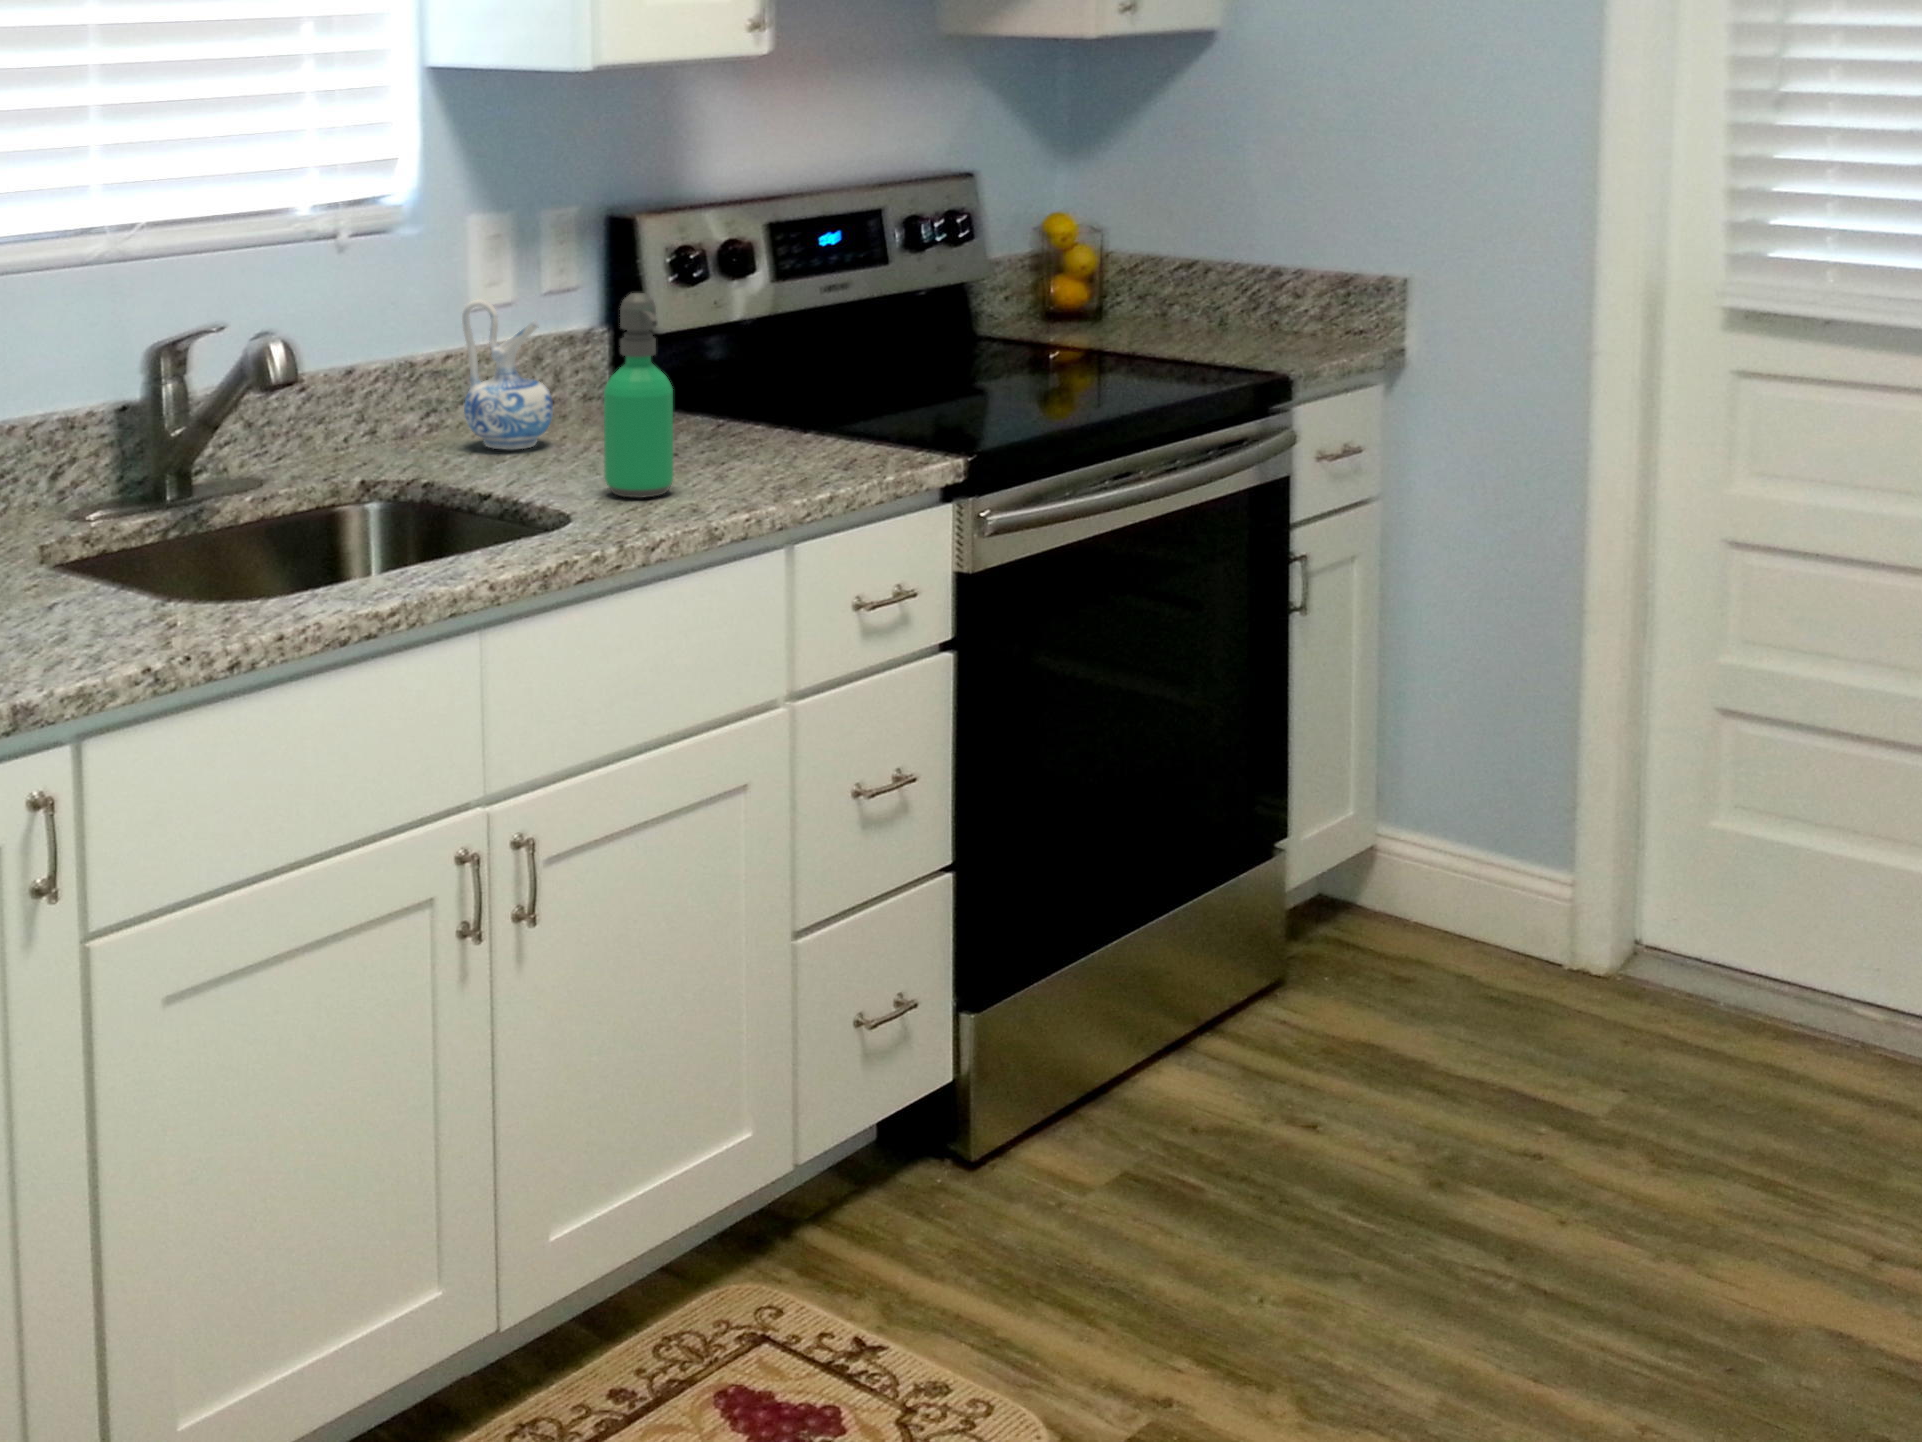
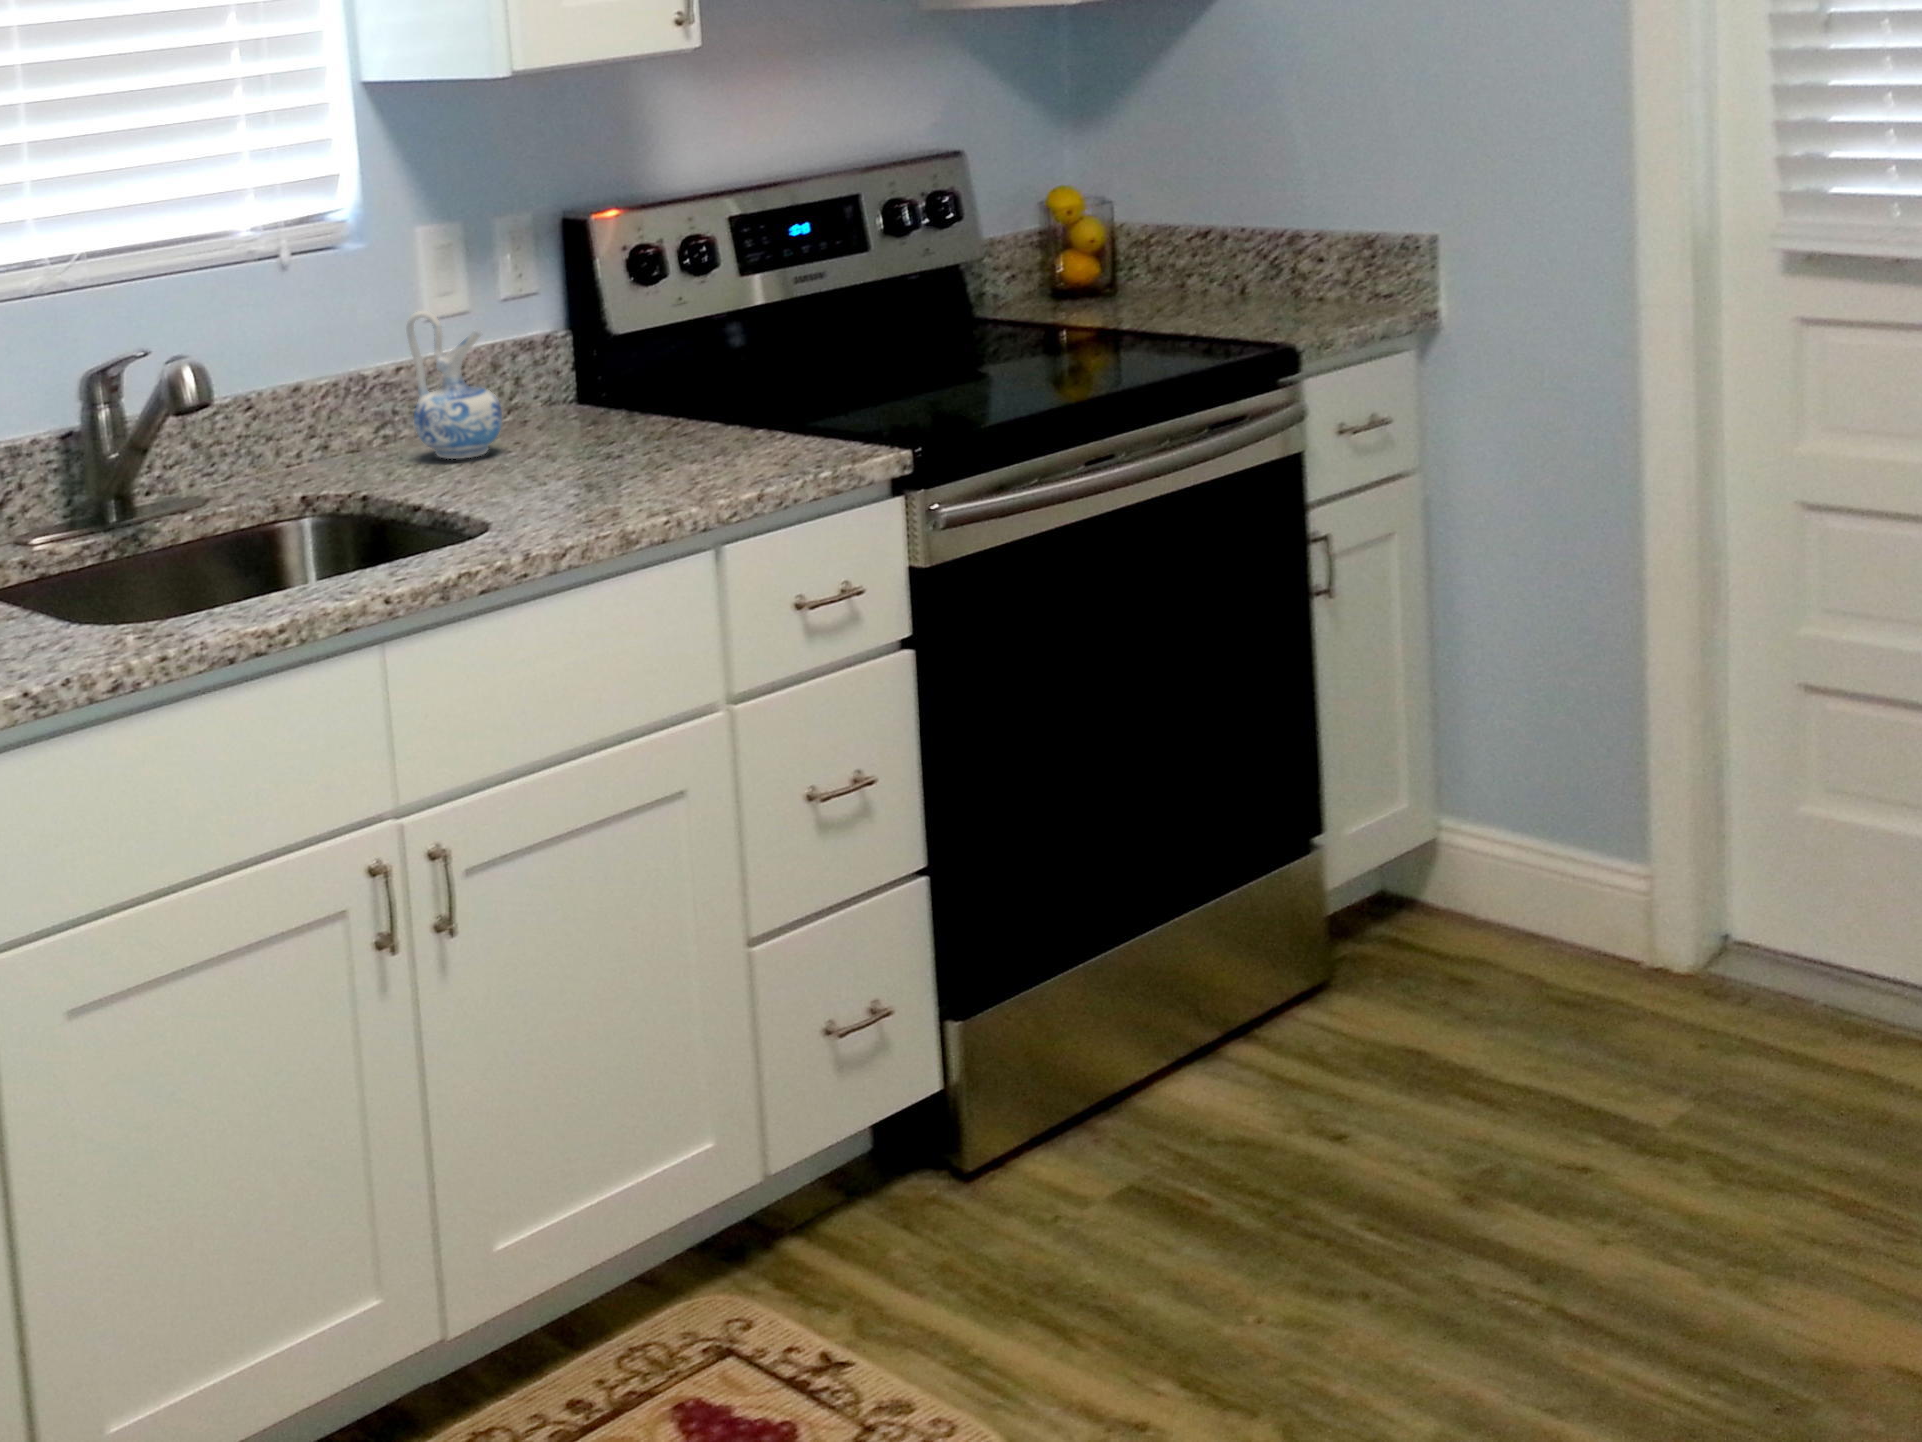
soap dispenser: present [604,293,673,498] -> none [525,298,601,503]

